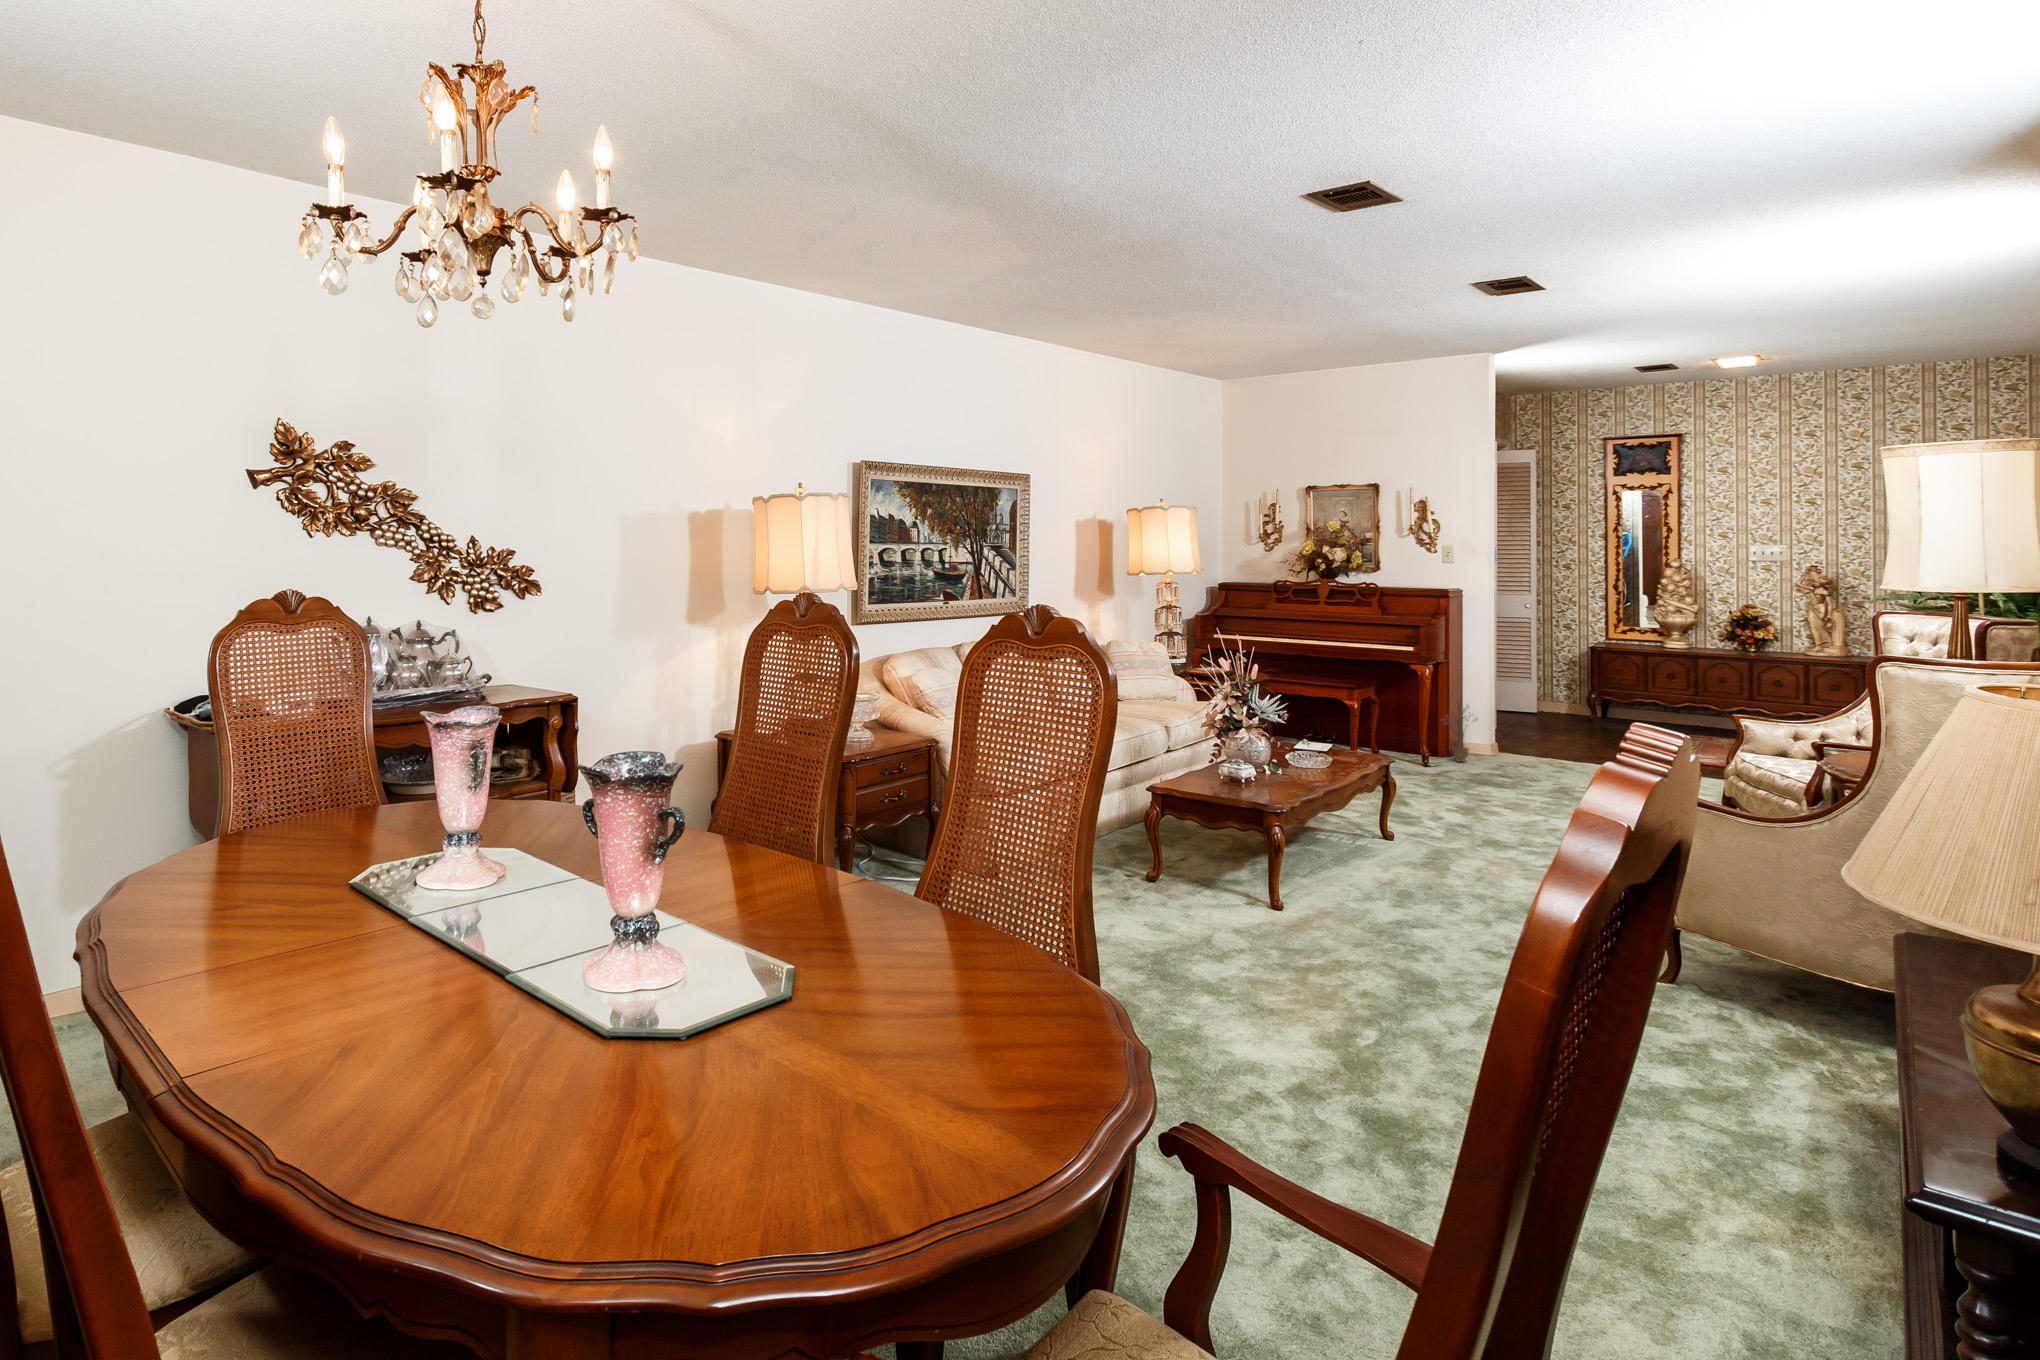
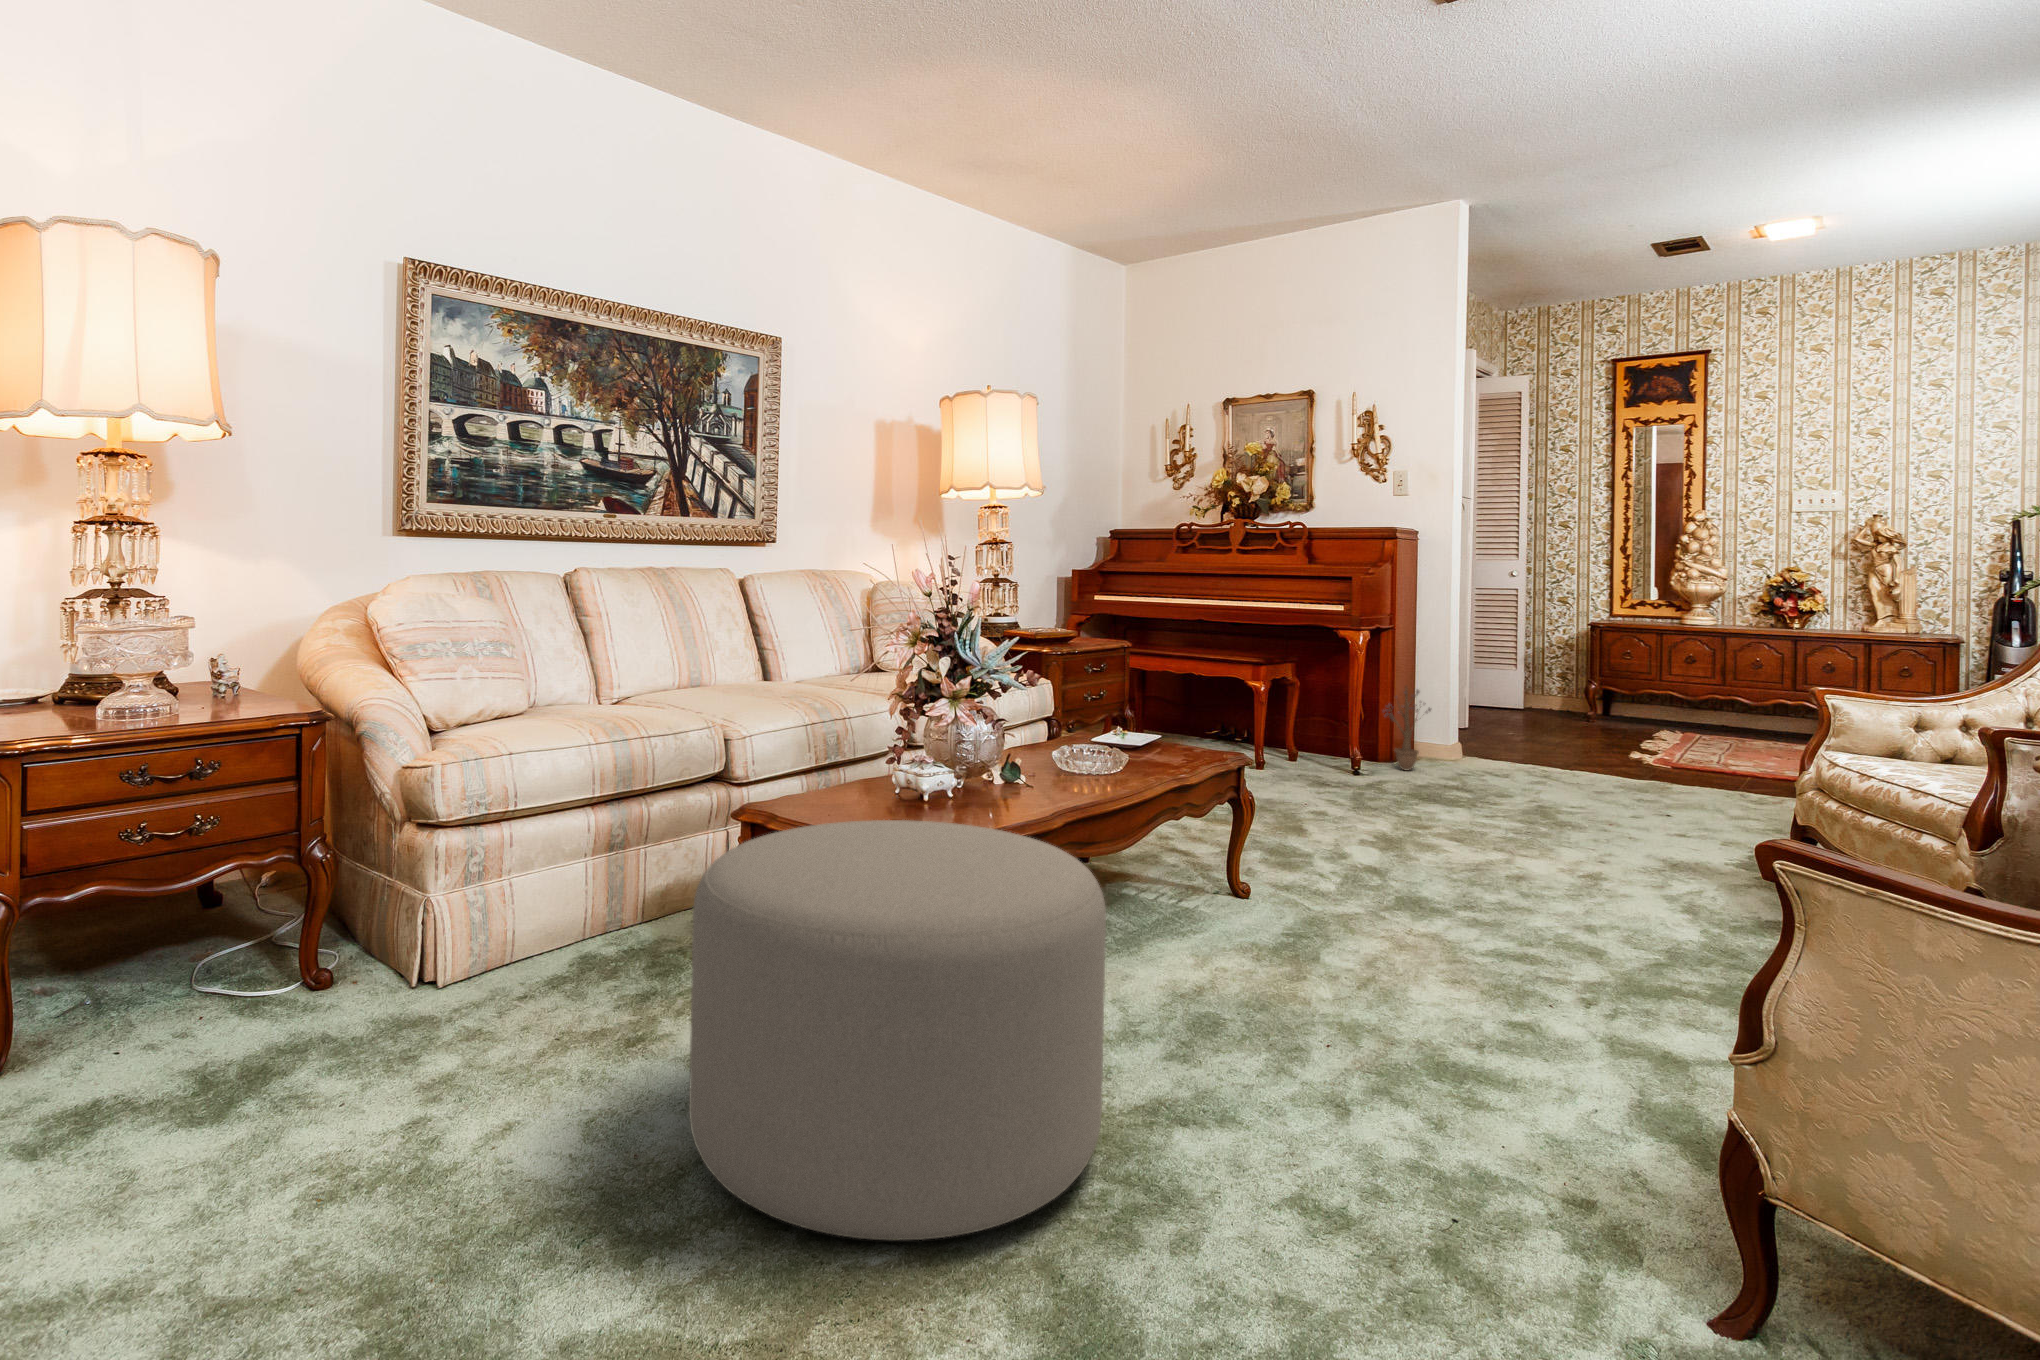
ottoman: none [1187,794,1388,967] -> present [689,820,1106,1240]

